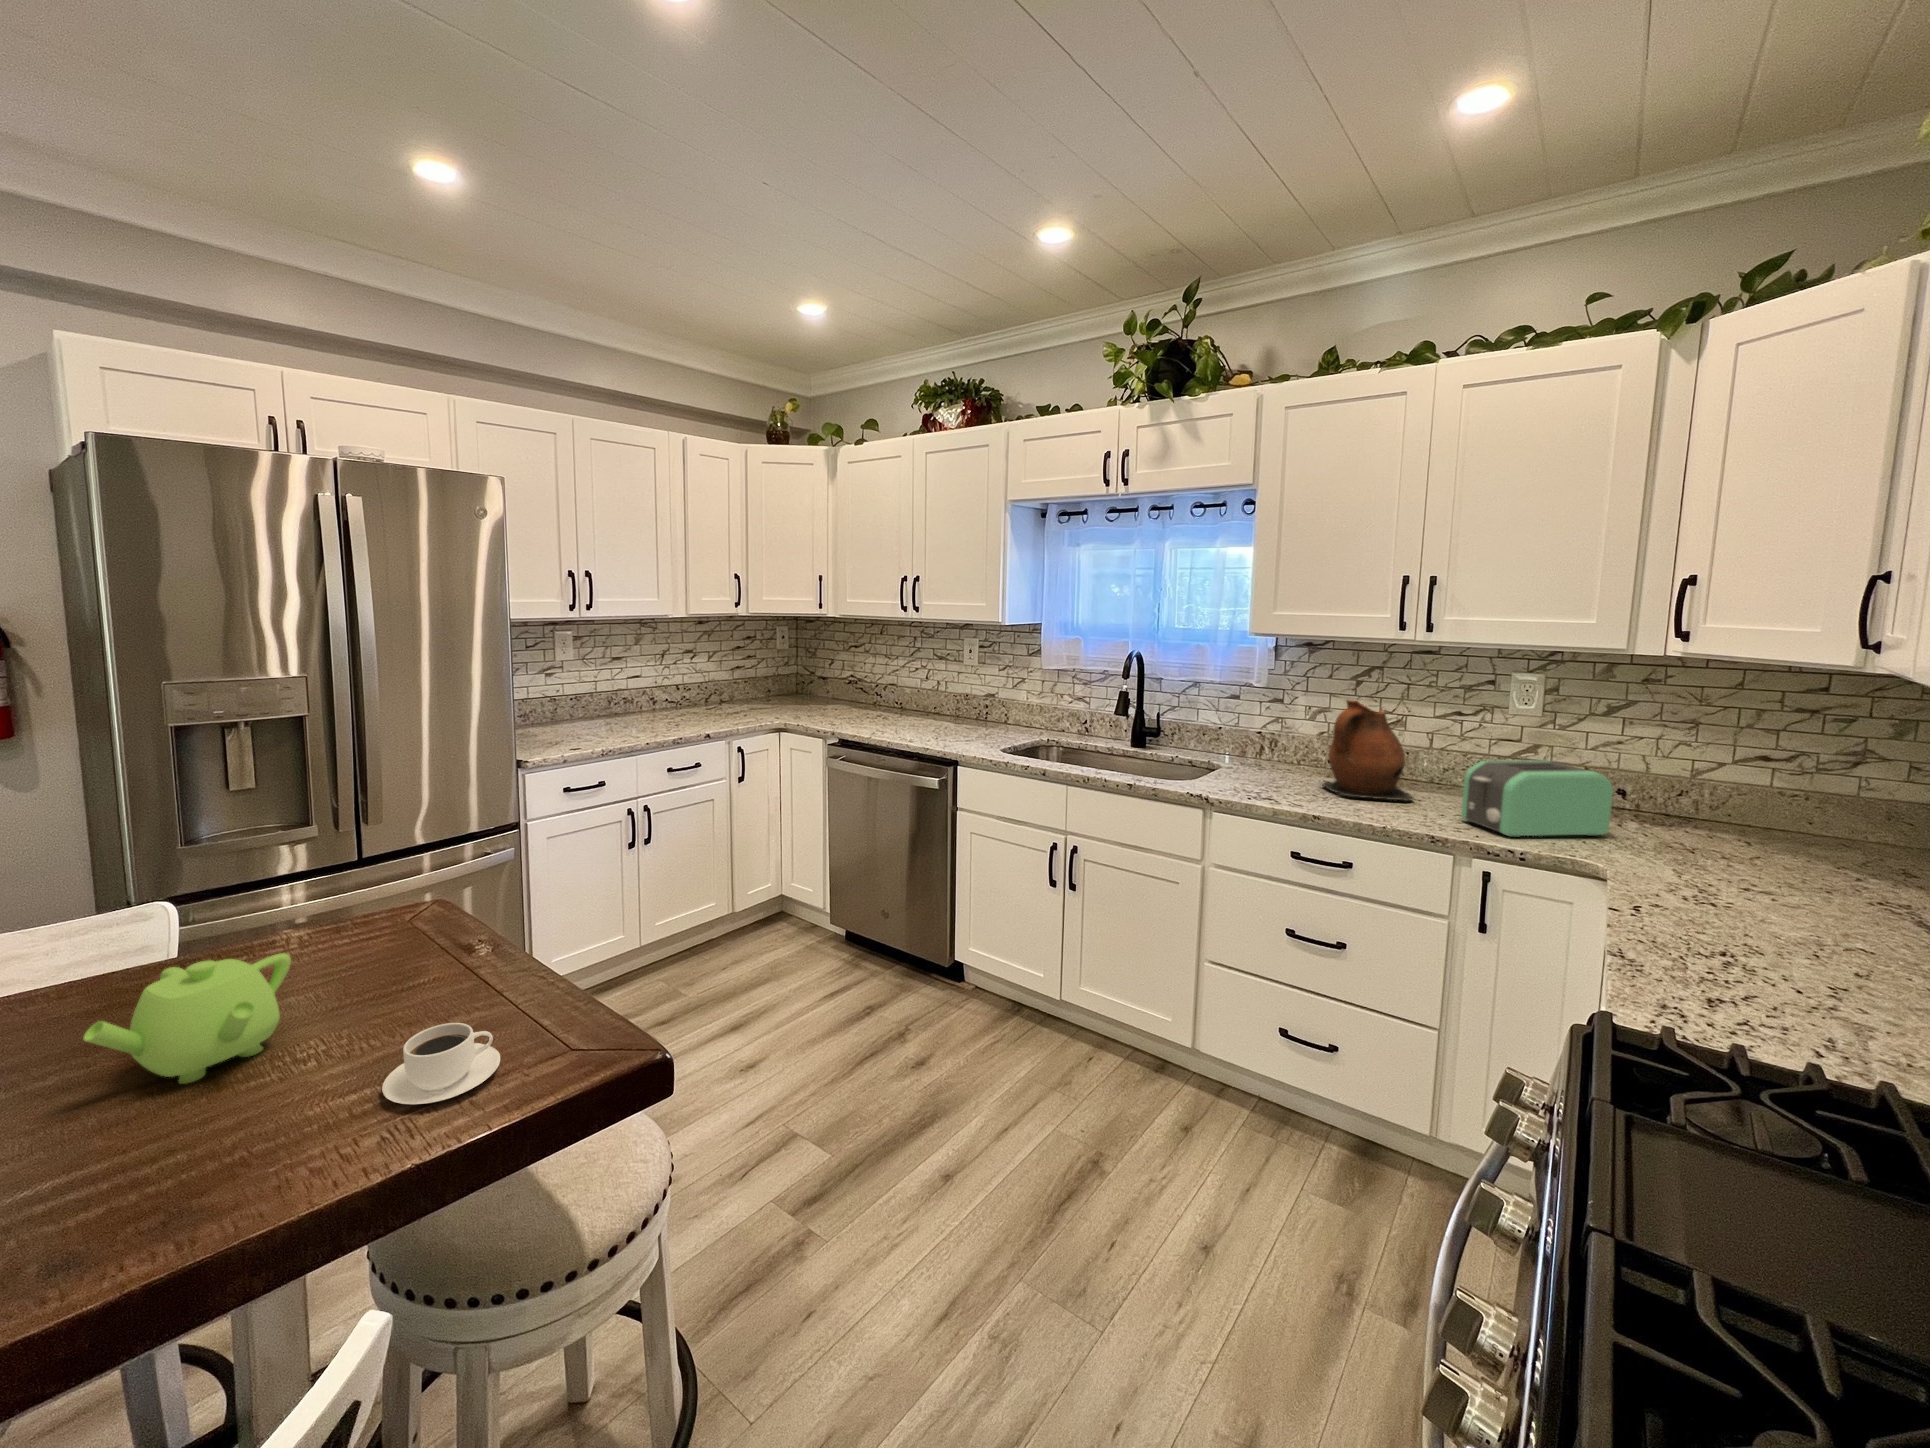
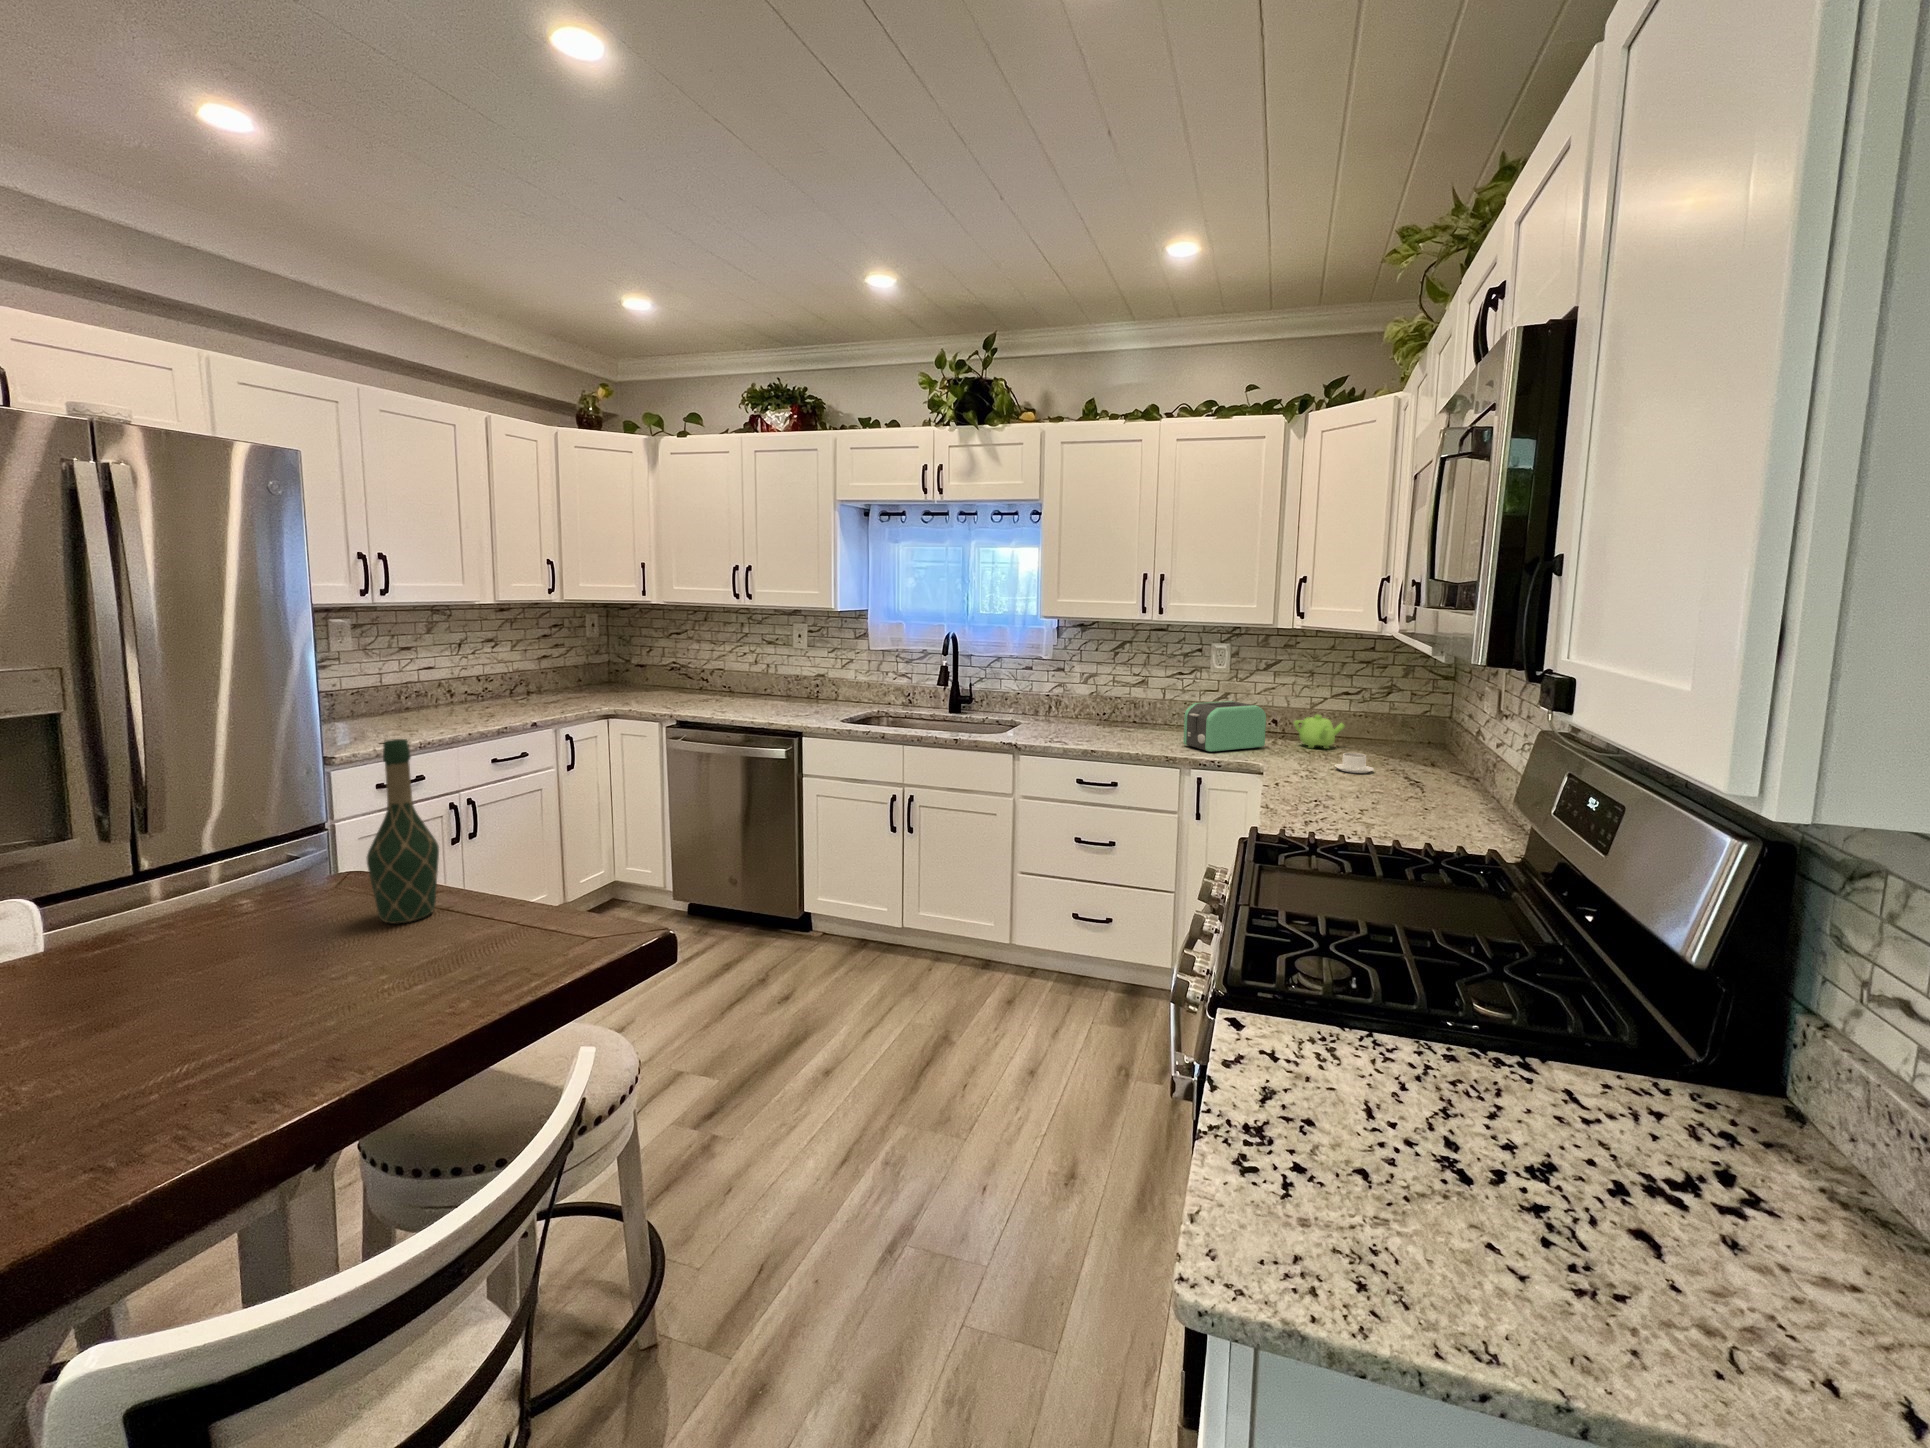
ceramic pitcher: present [1323,700,1413,801] -> none [1094,665,1156,738]
wine bottle: none [384,781,461,991] -> present [367,739,439,923]
teapot: present [83,953,291,1084] -> present [1294,715,1345,749]
coffee cup: present [382,1023,500,1104] -> present [1334,753,1374,773]

